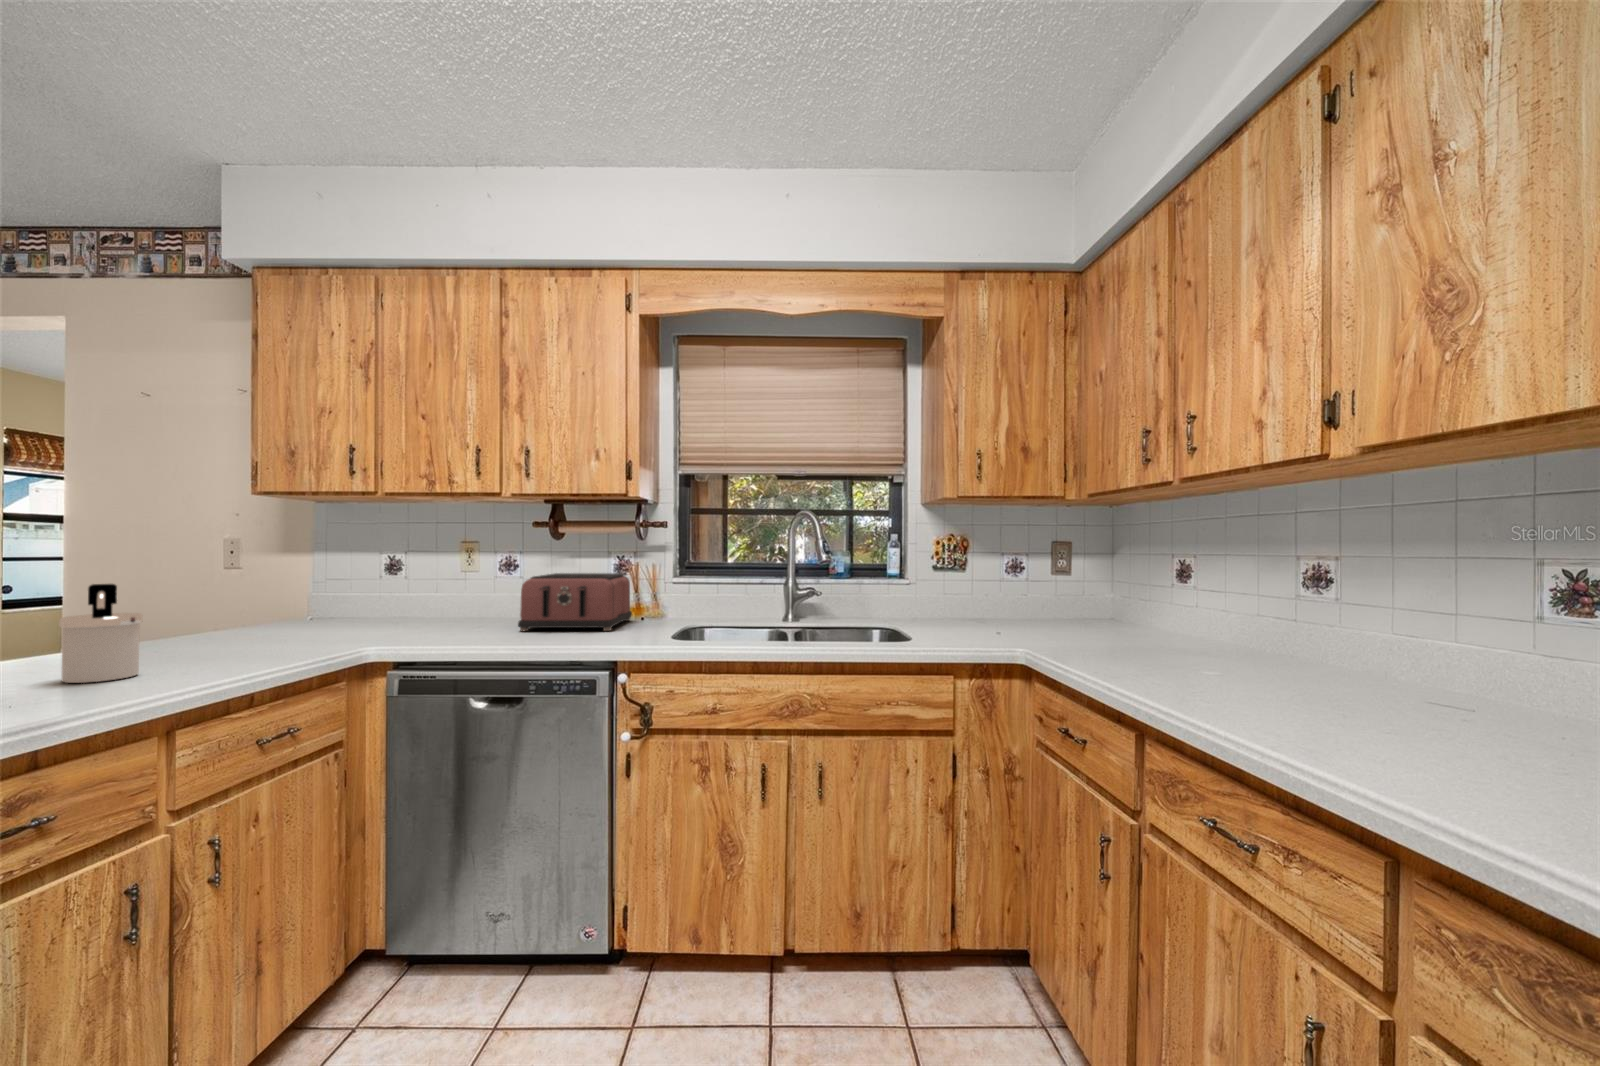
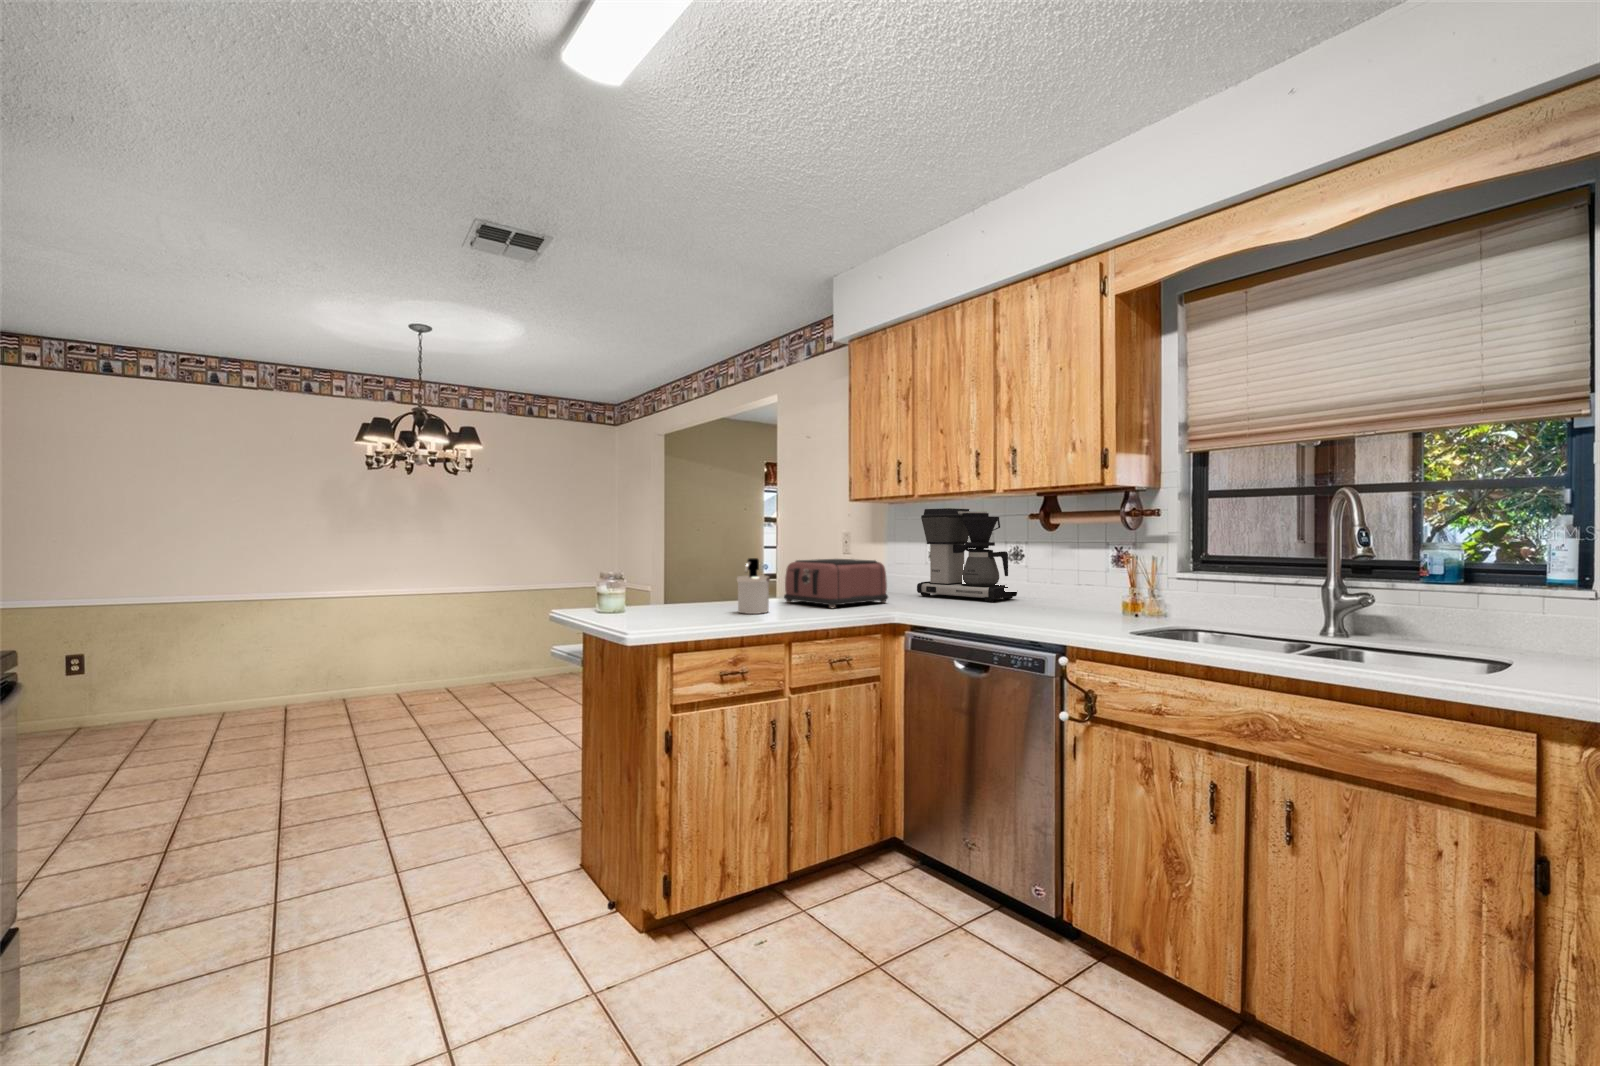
coffee maker: none [366,512,501,624] -> present [917,508,1017,602]
toaster: present [518,573,632,631] -> present [784,559,888,608]

